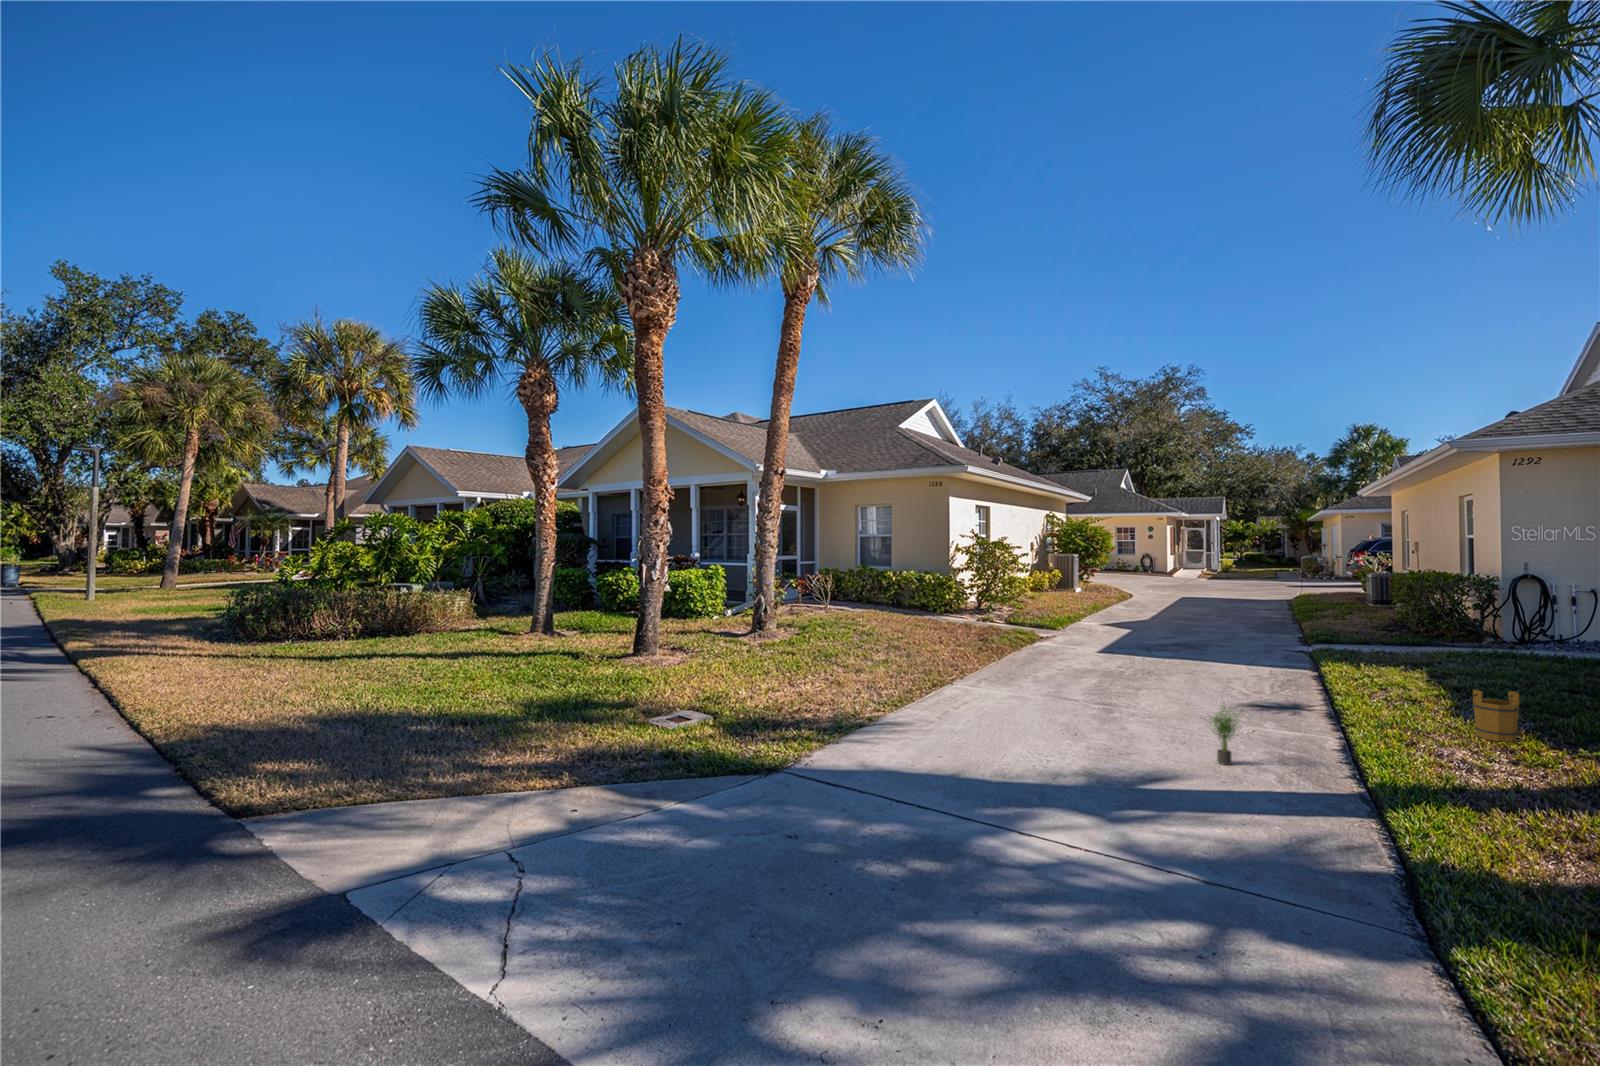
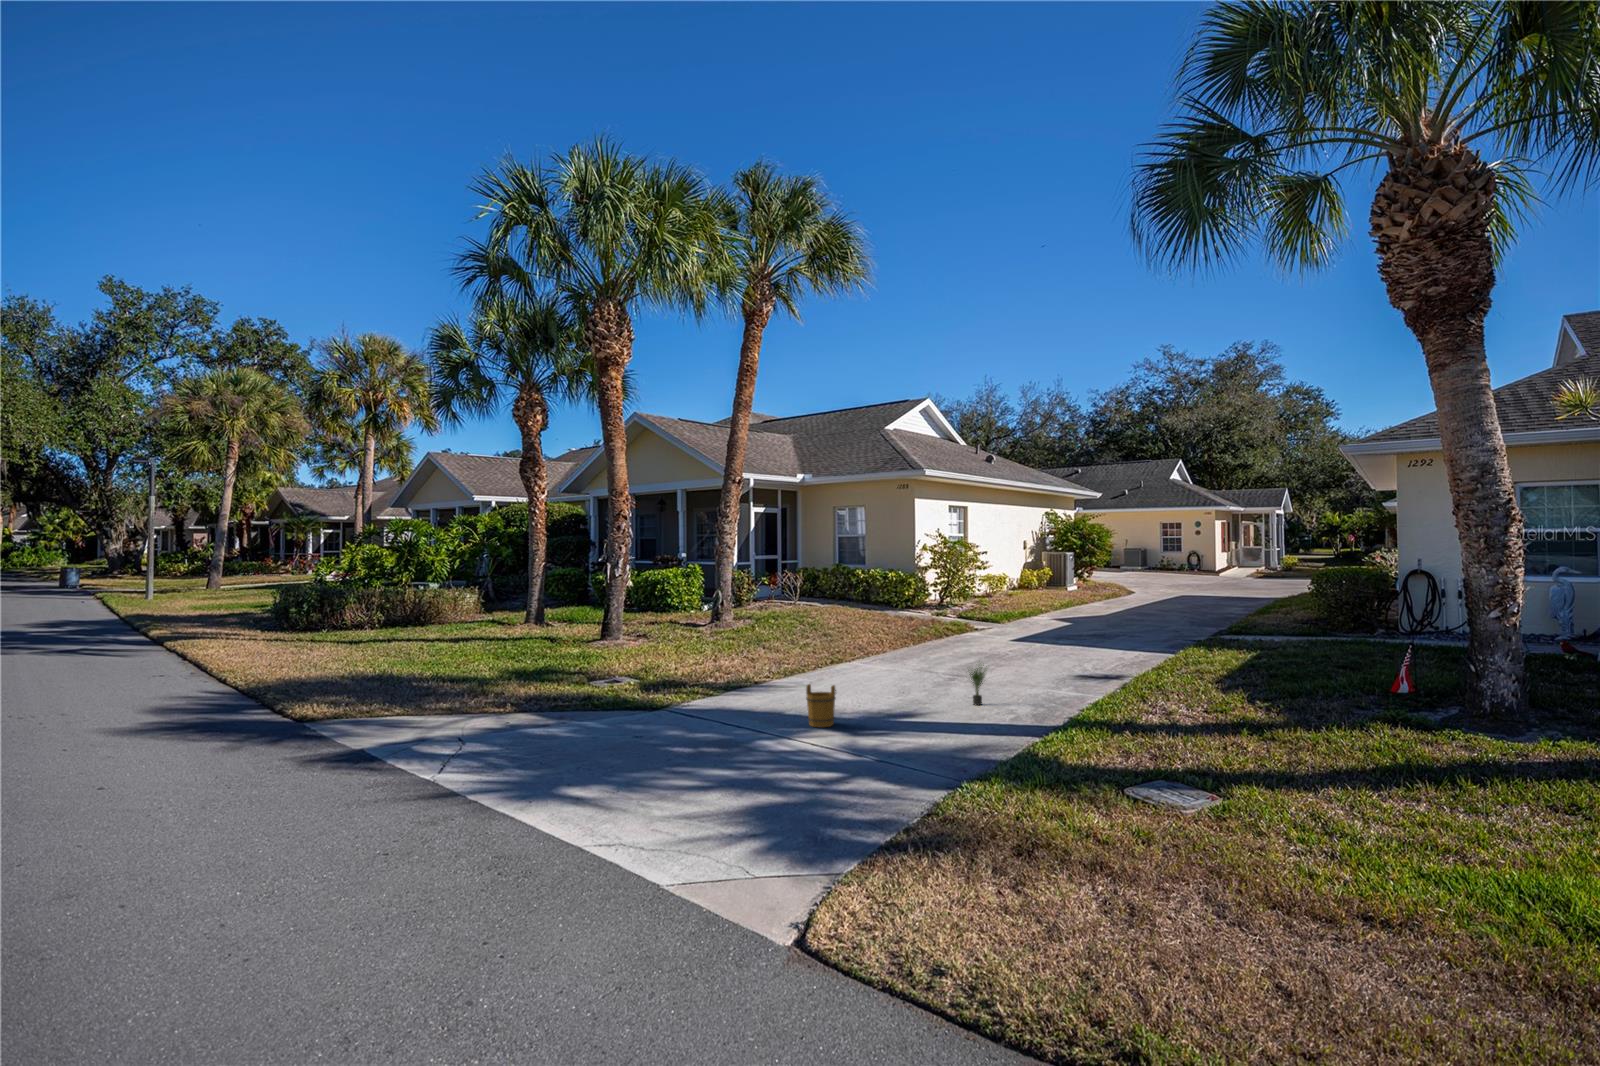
bucket: present [1470,690,1520,742] -> present [806,684,836,727]

